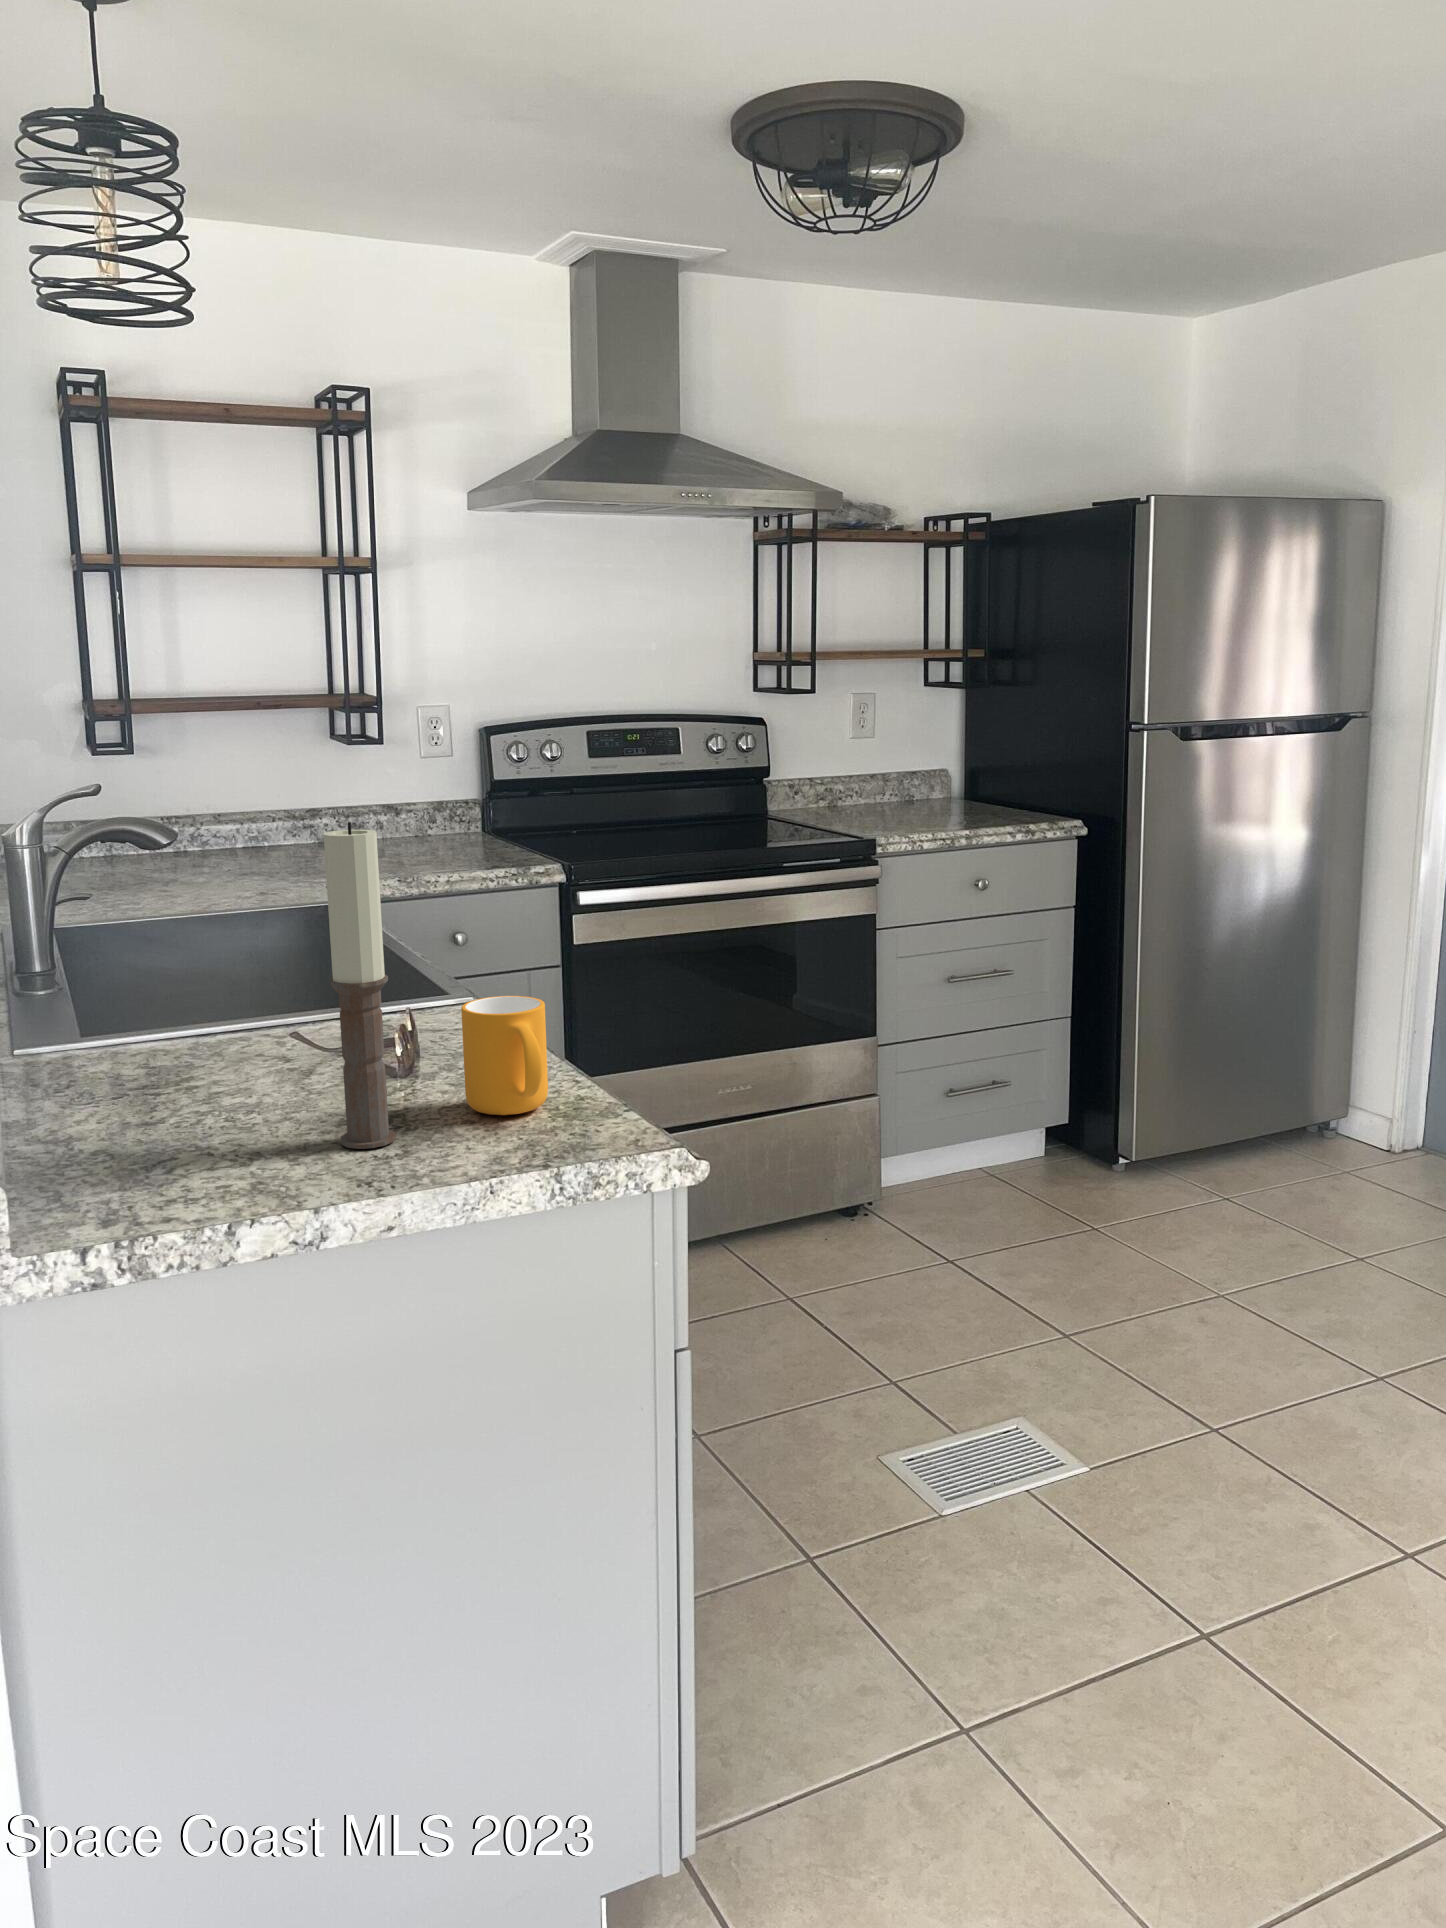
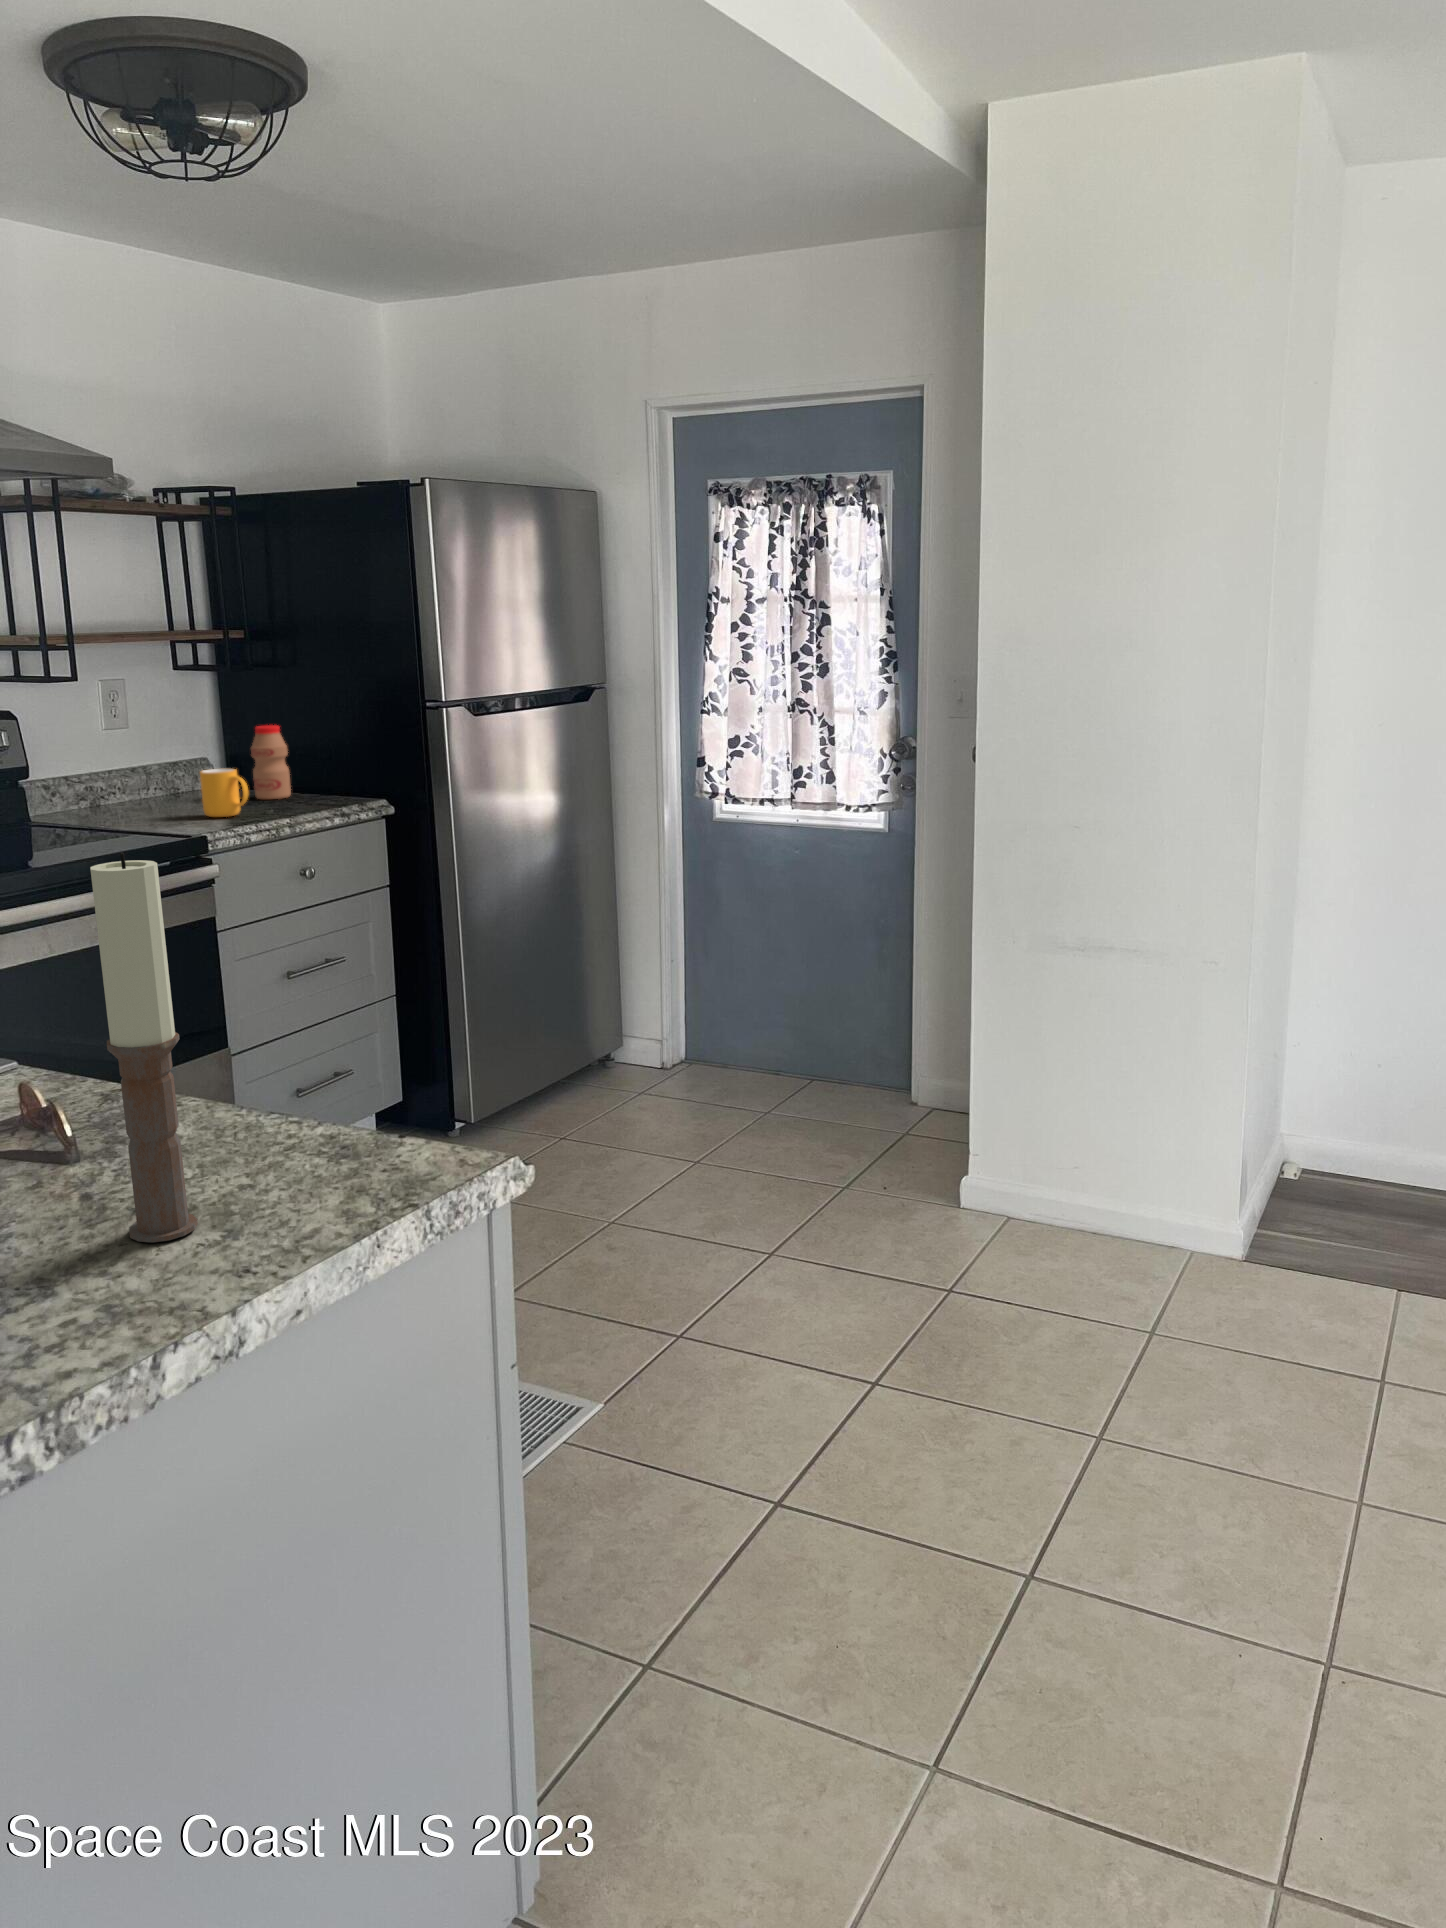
bottle: none [974,741,1009,813] -> present [251,725,291,799]
mug: present [461,996,548,1115] -> present [200,769,248,817]

